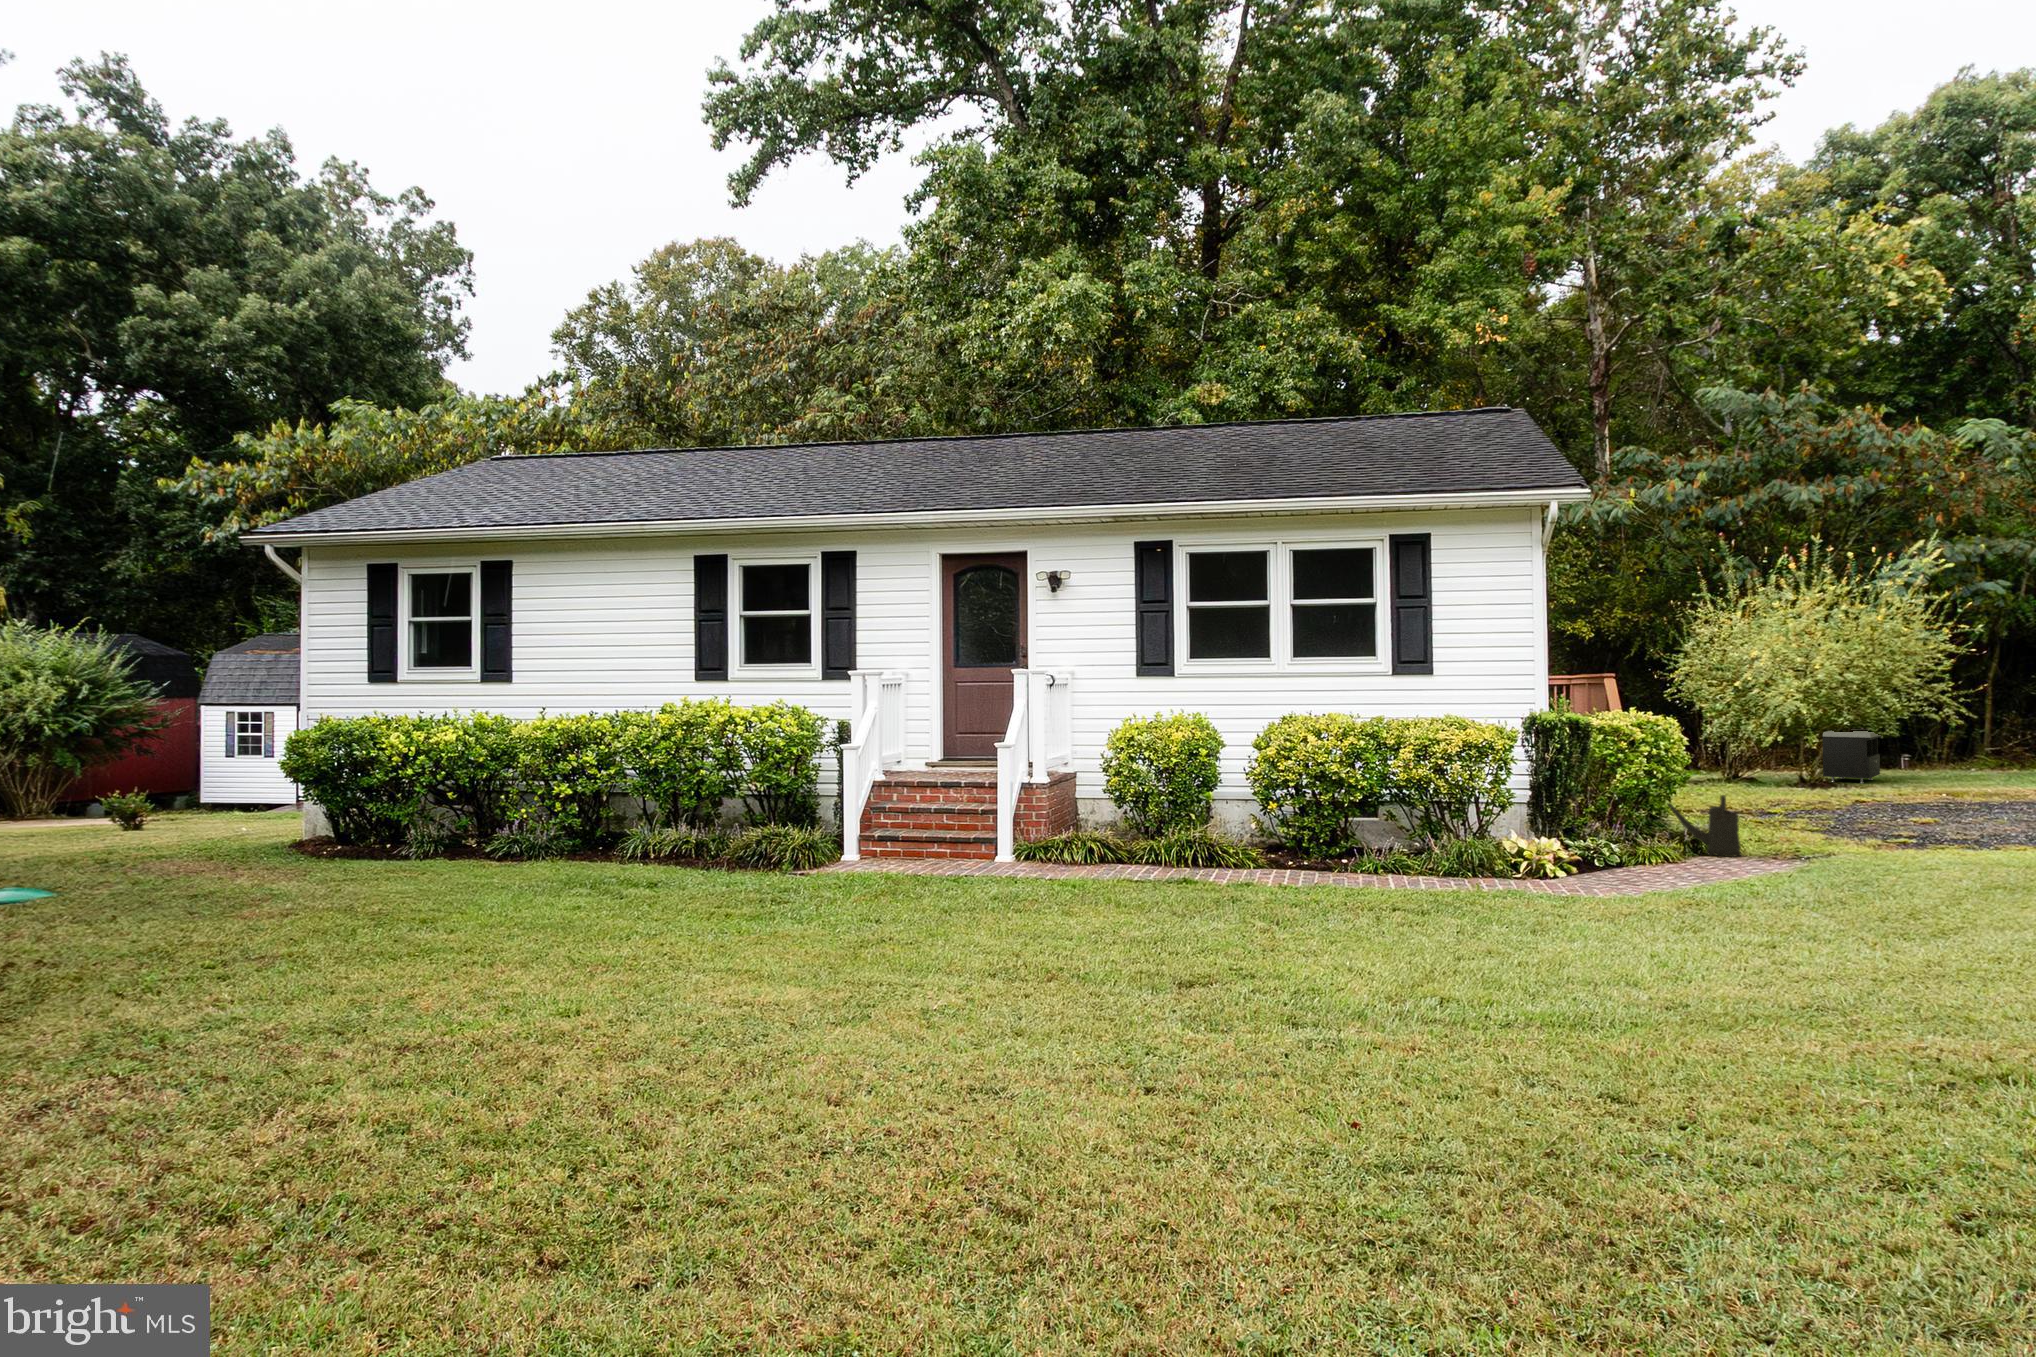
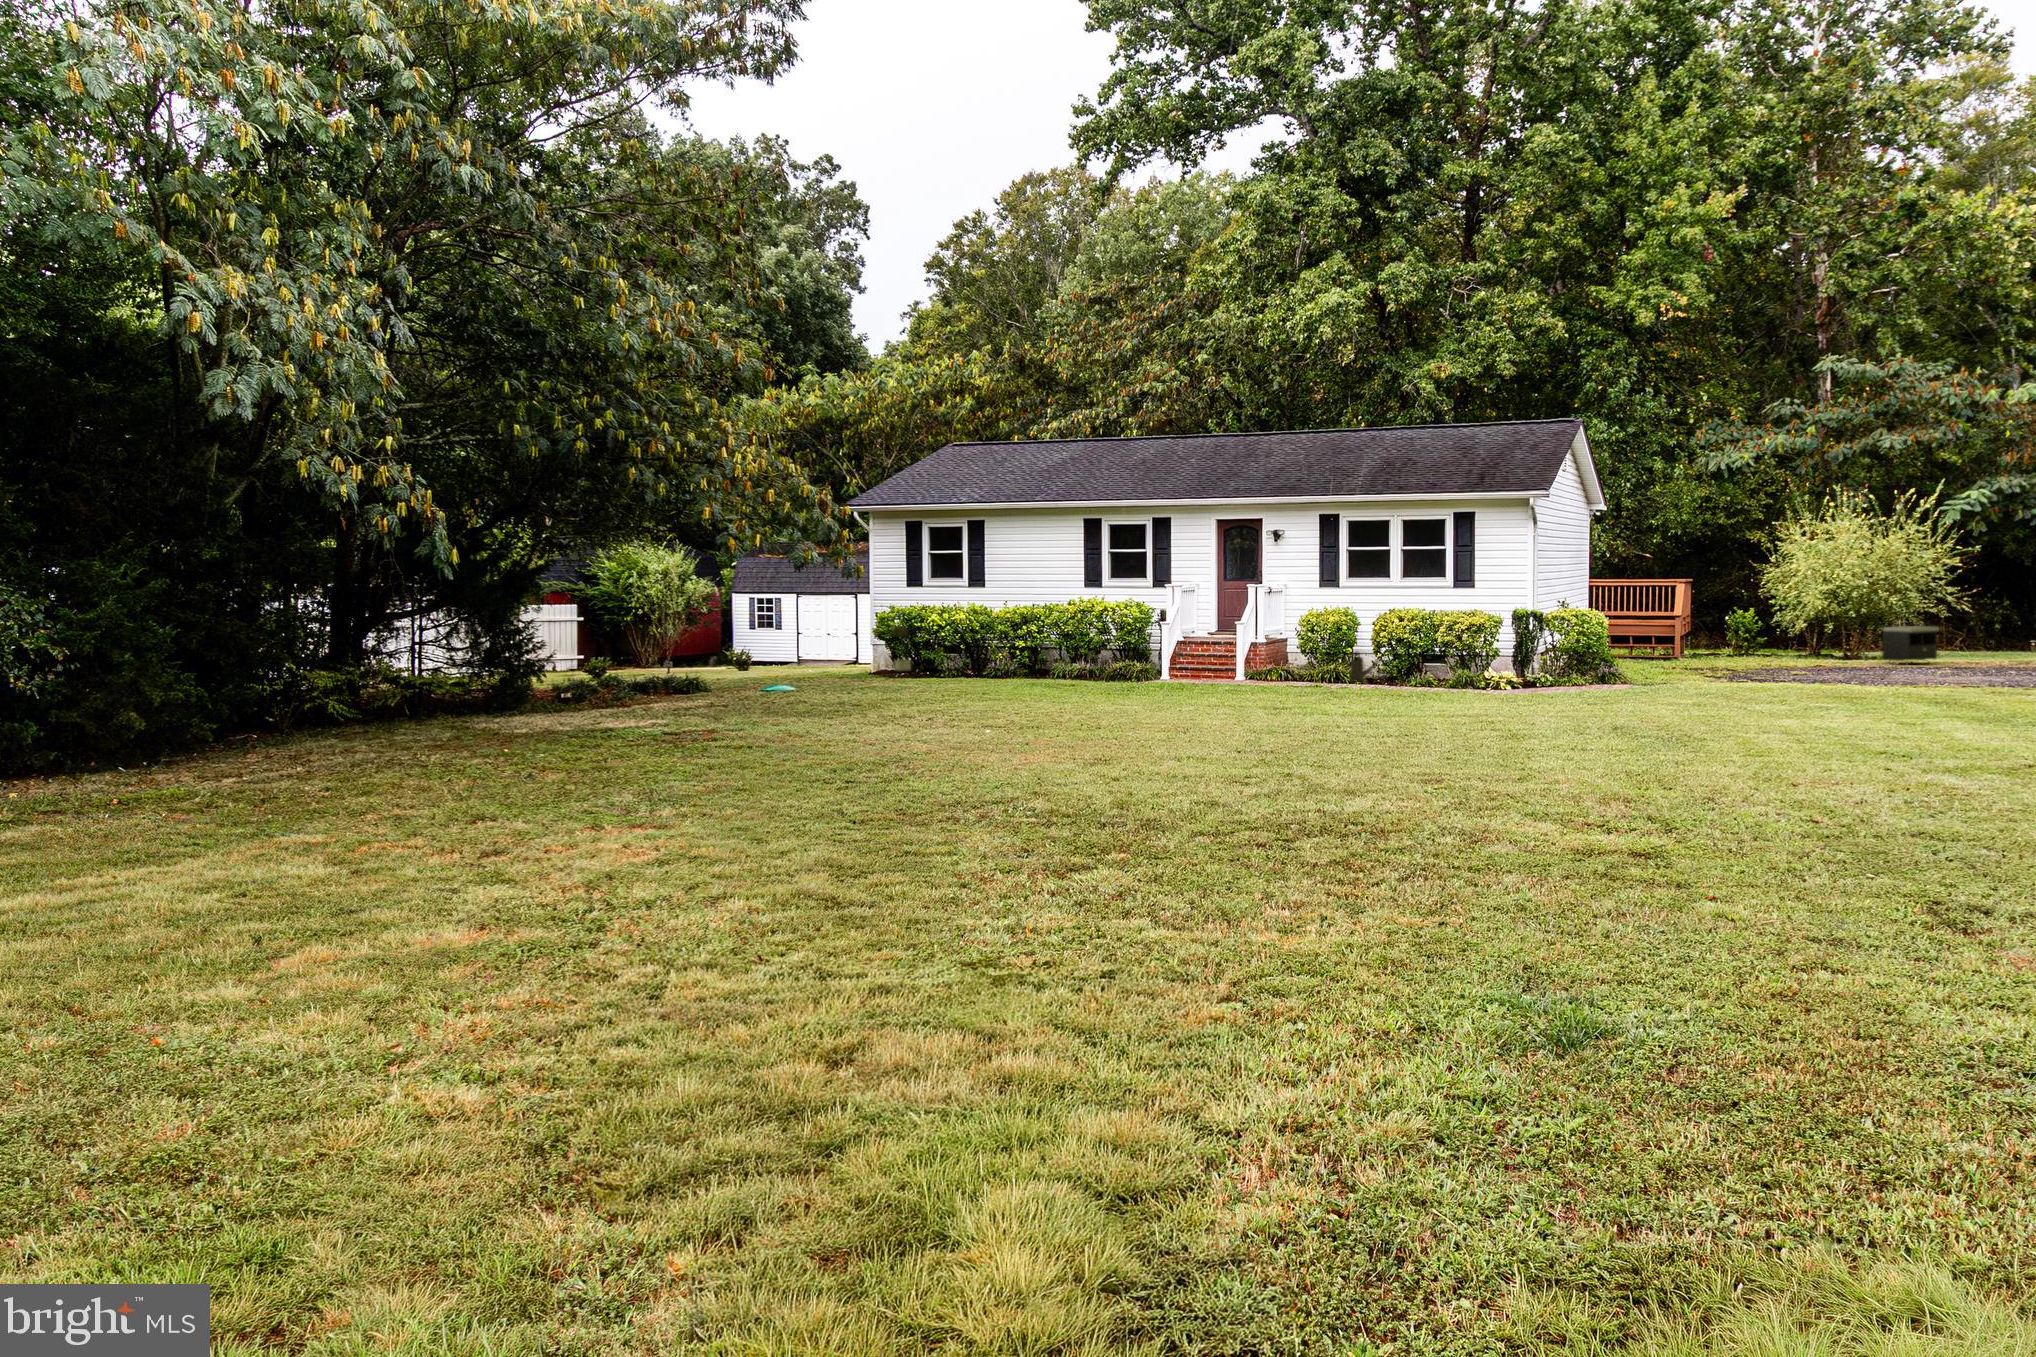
potted tree: none [288,756,334,851] -> present [892,626,911,671]
watering can: present [1668,795,1753,857] -> present [1350,652,1380,682]

